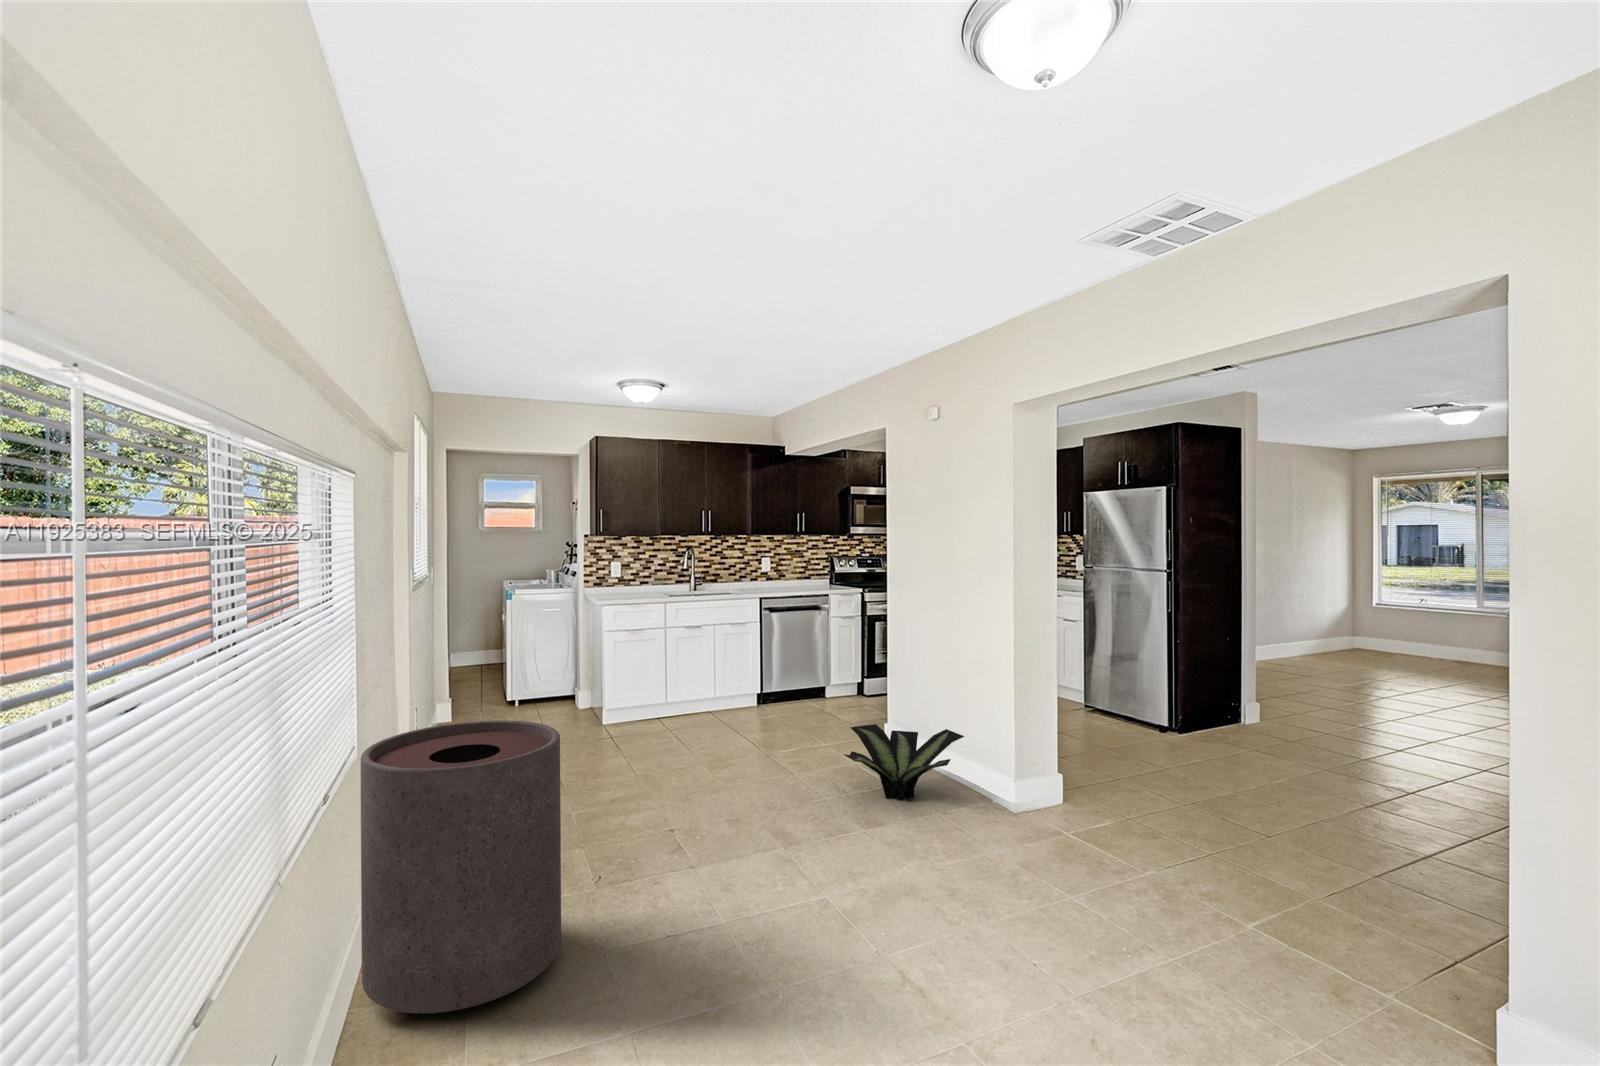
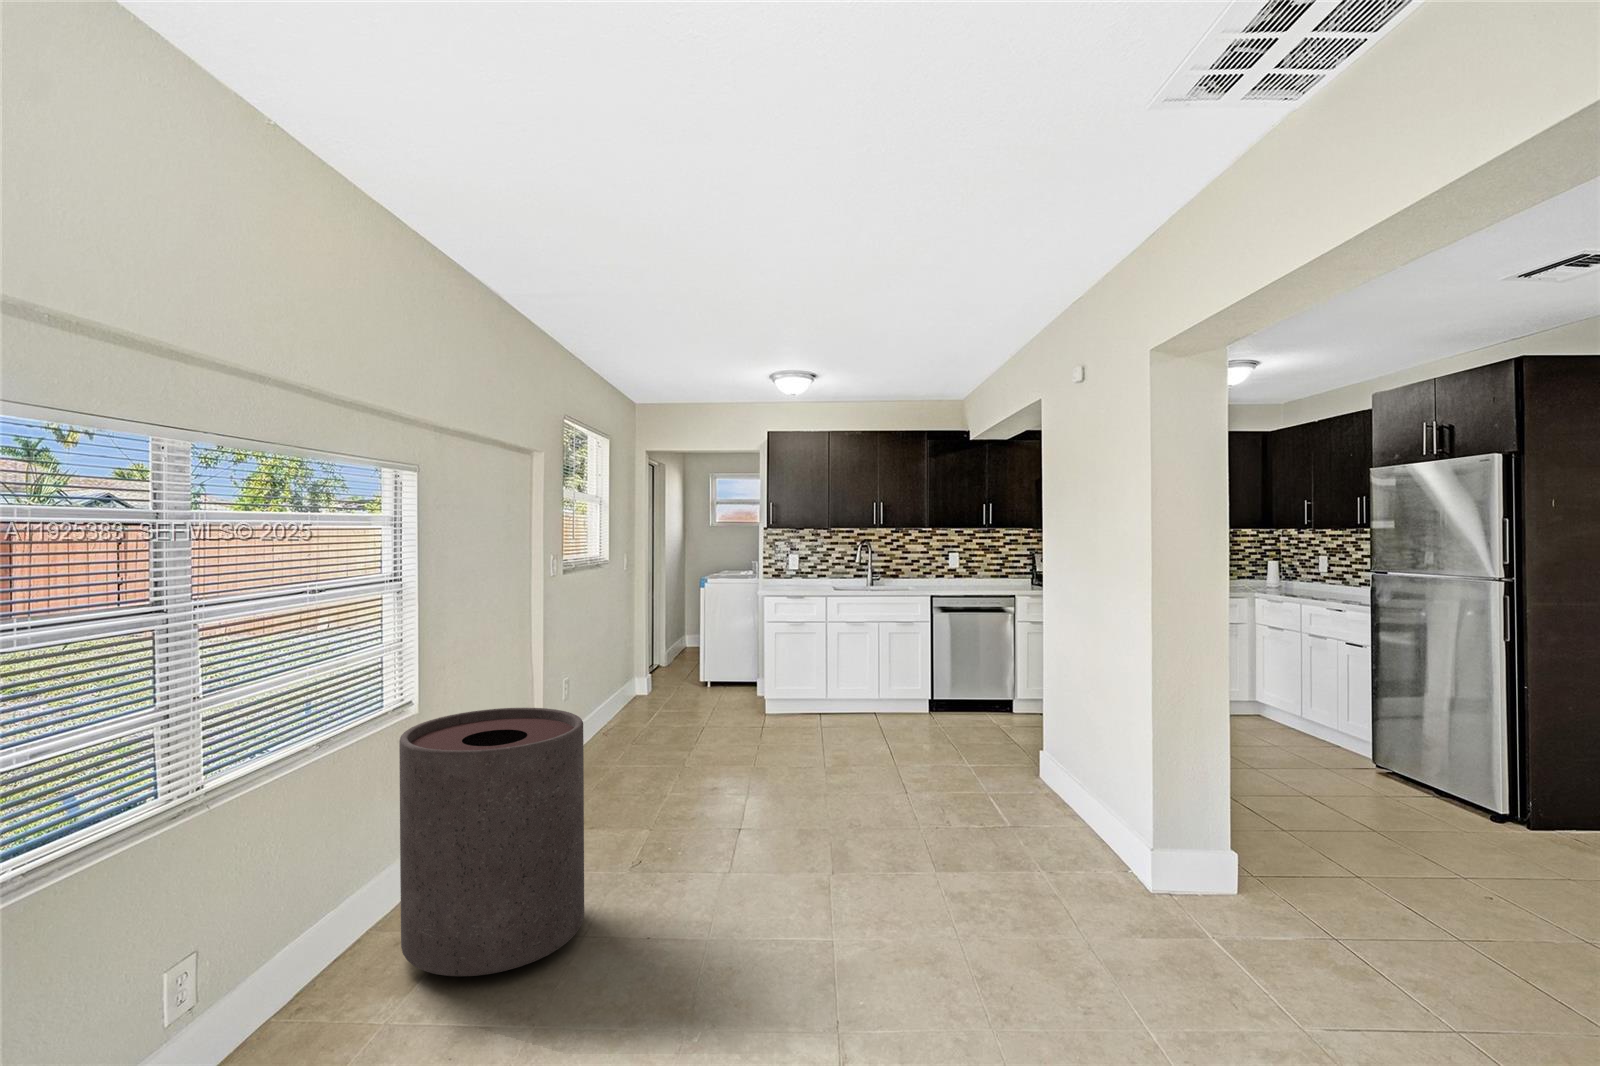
potted plant: present [843,724,964,801] -> none [952,747,1109,842]

